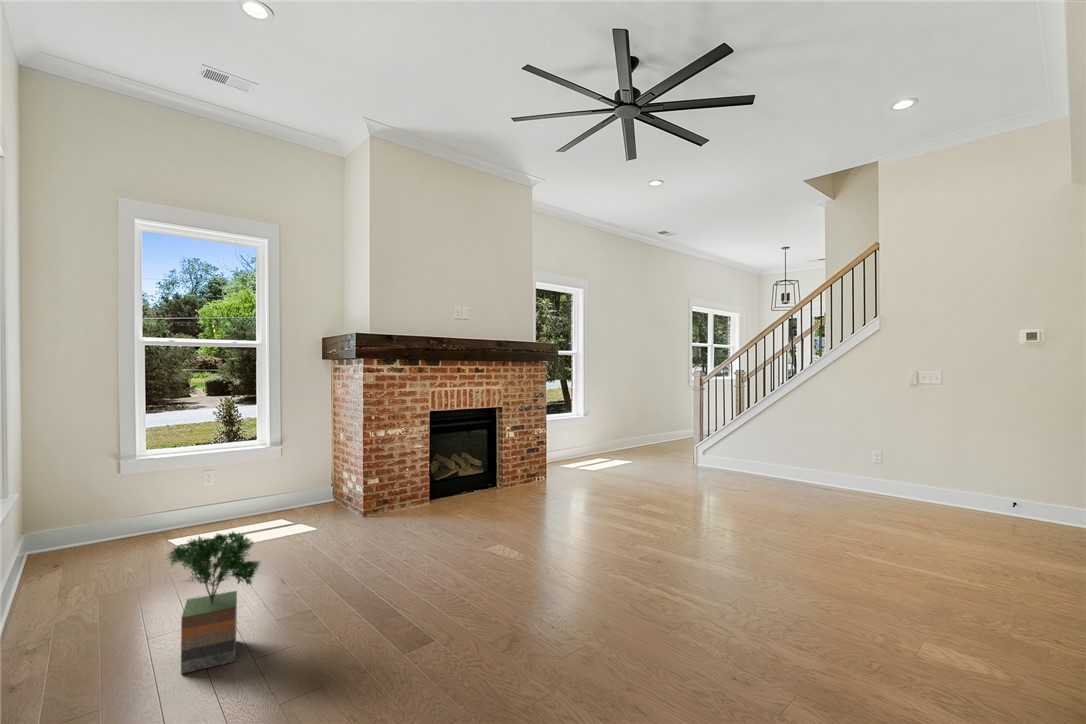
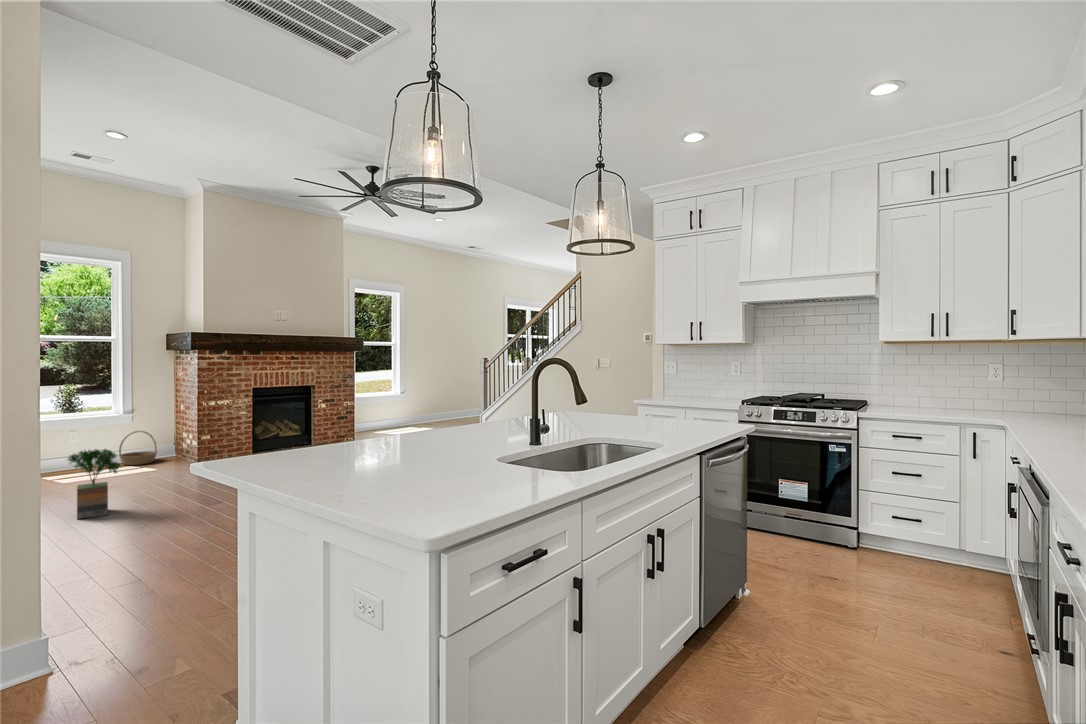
basket: none [263,470,310,518] -> present [119,431,157,465]

